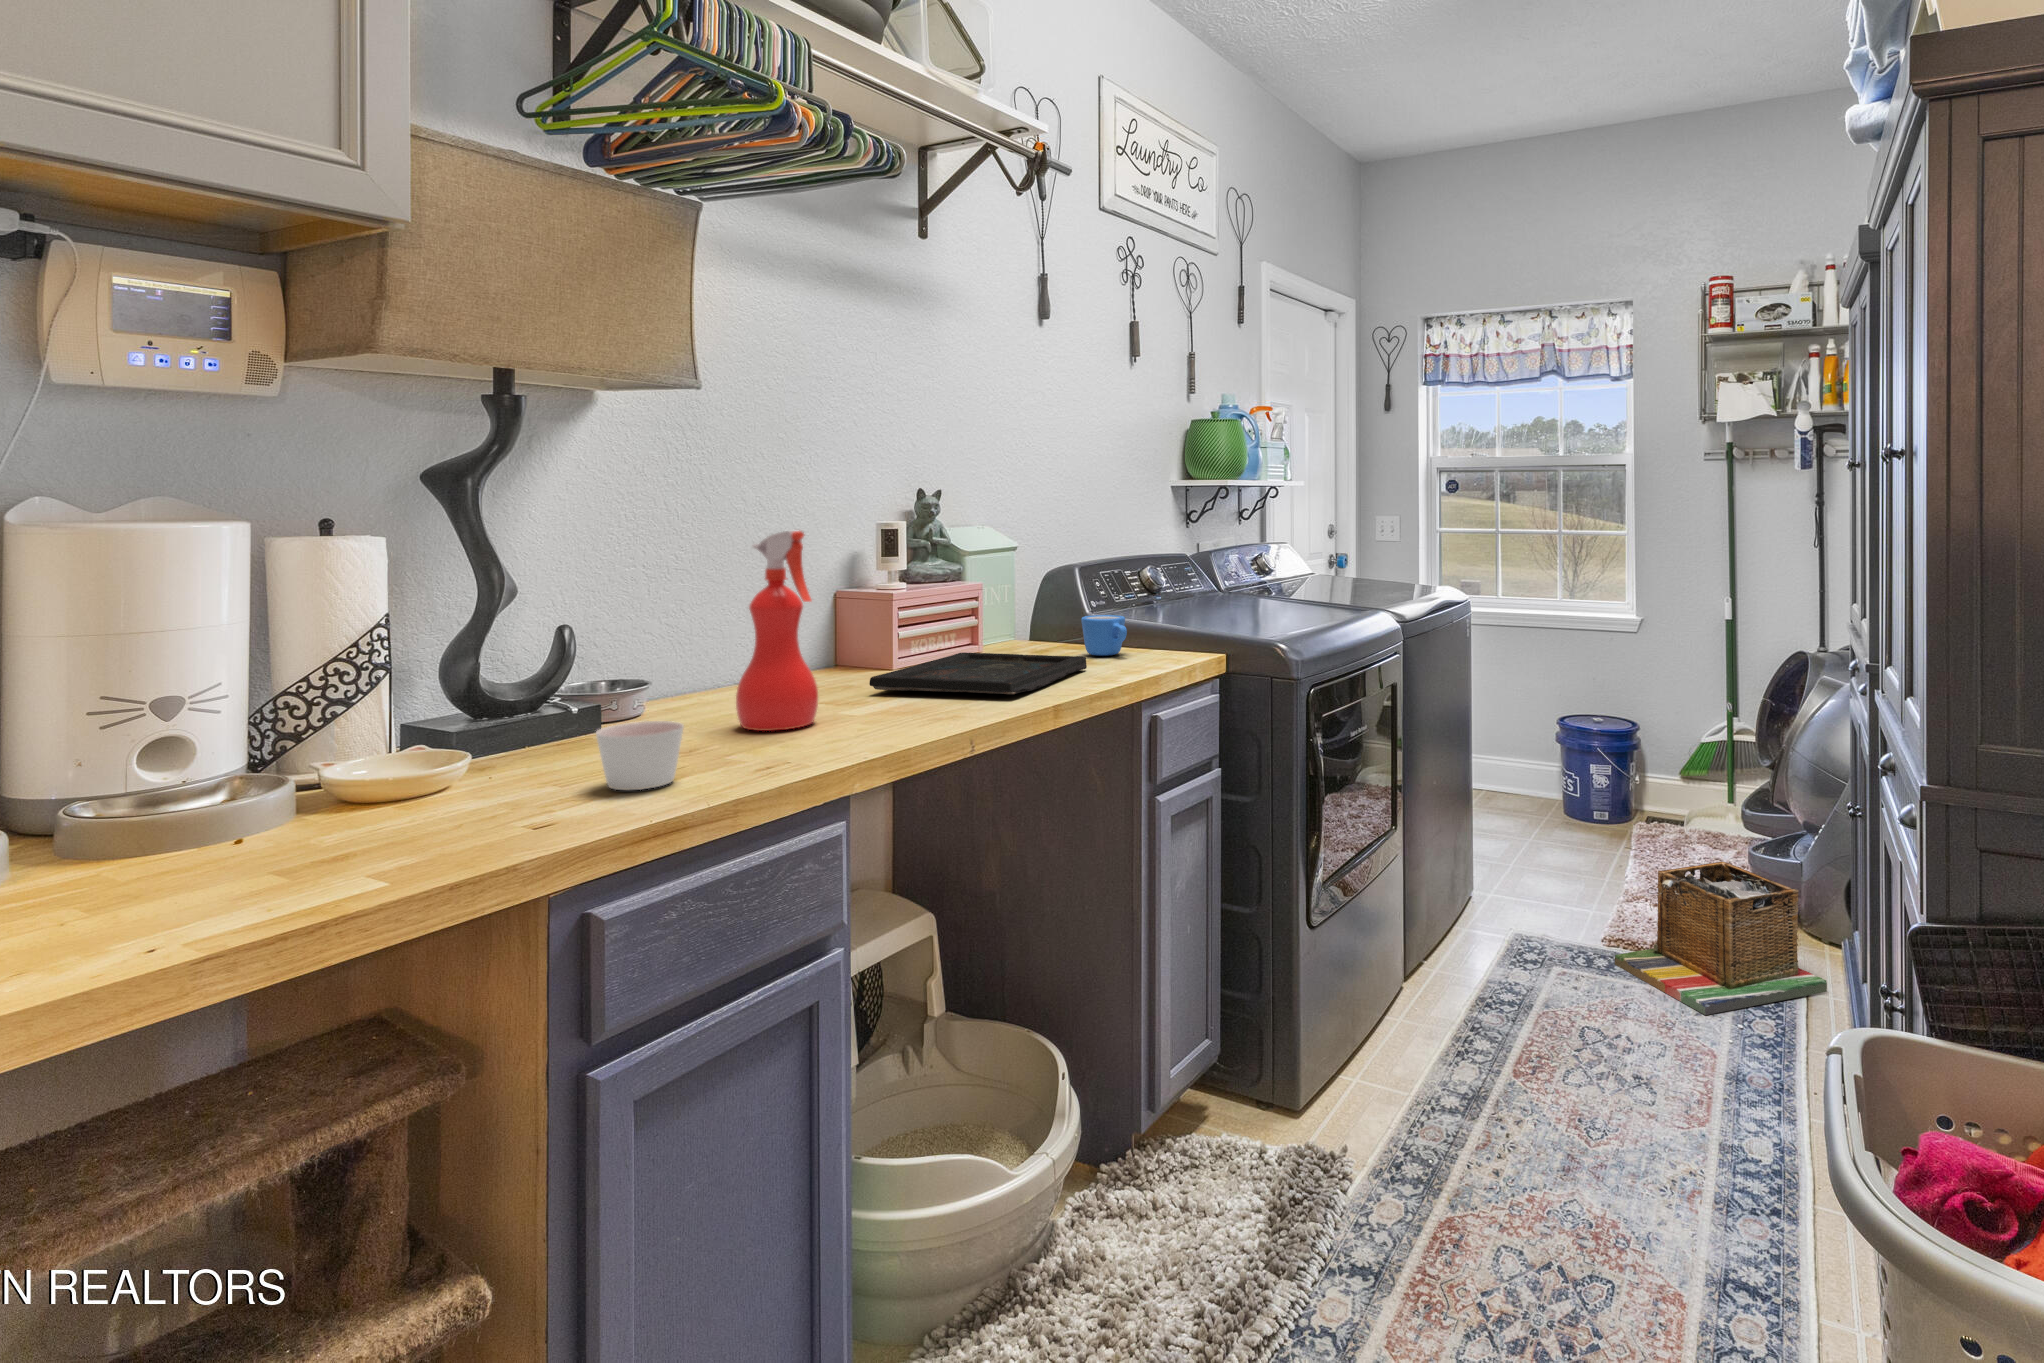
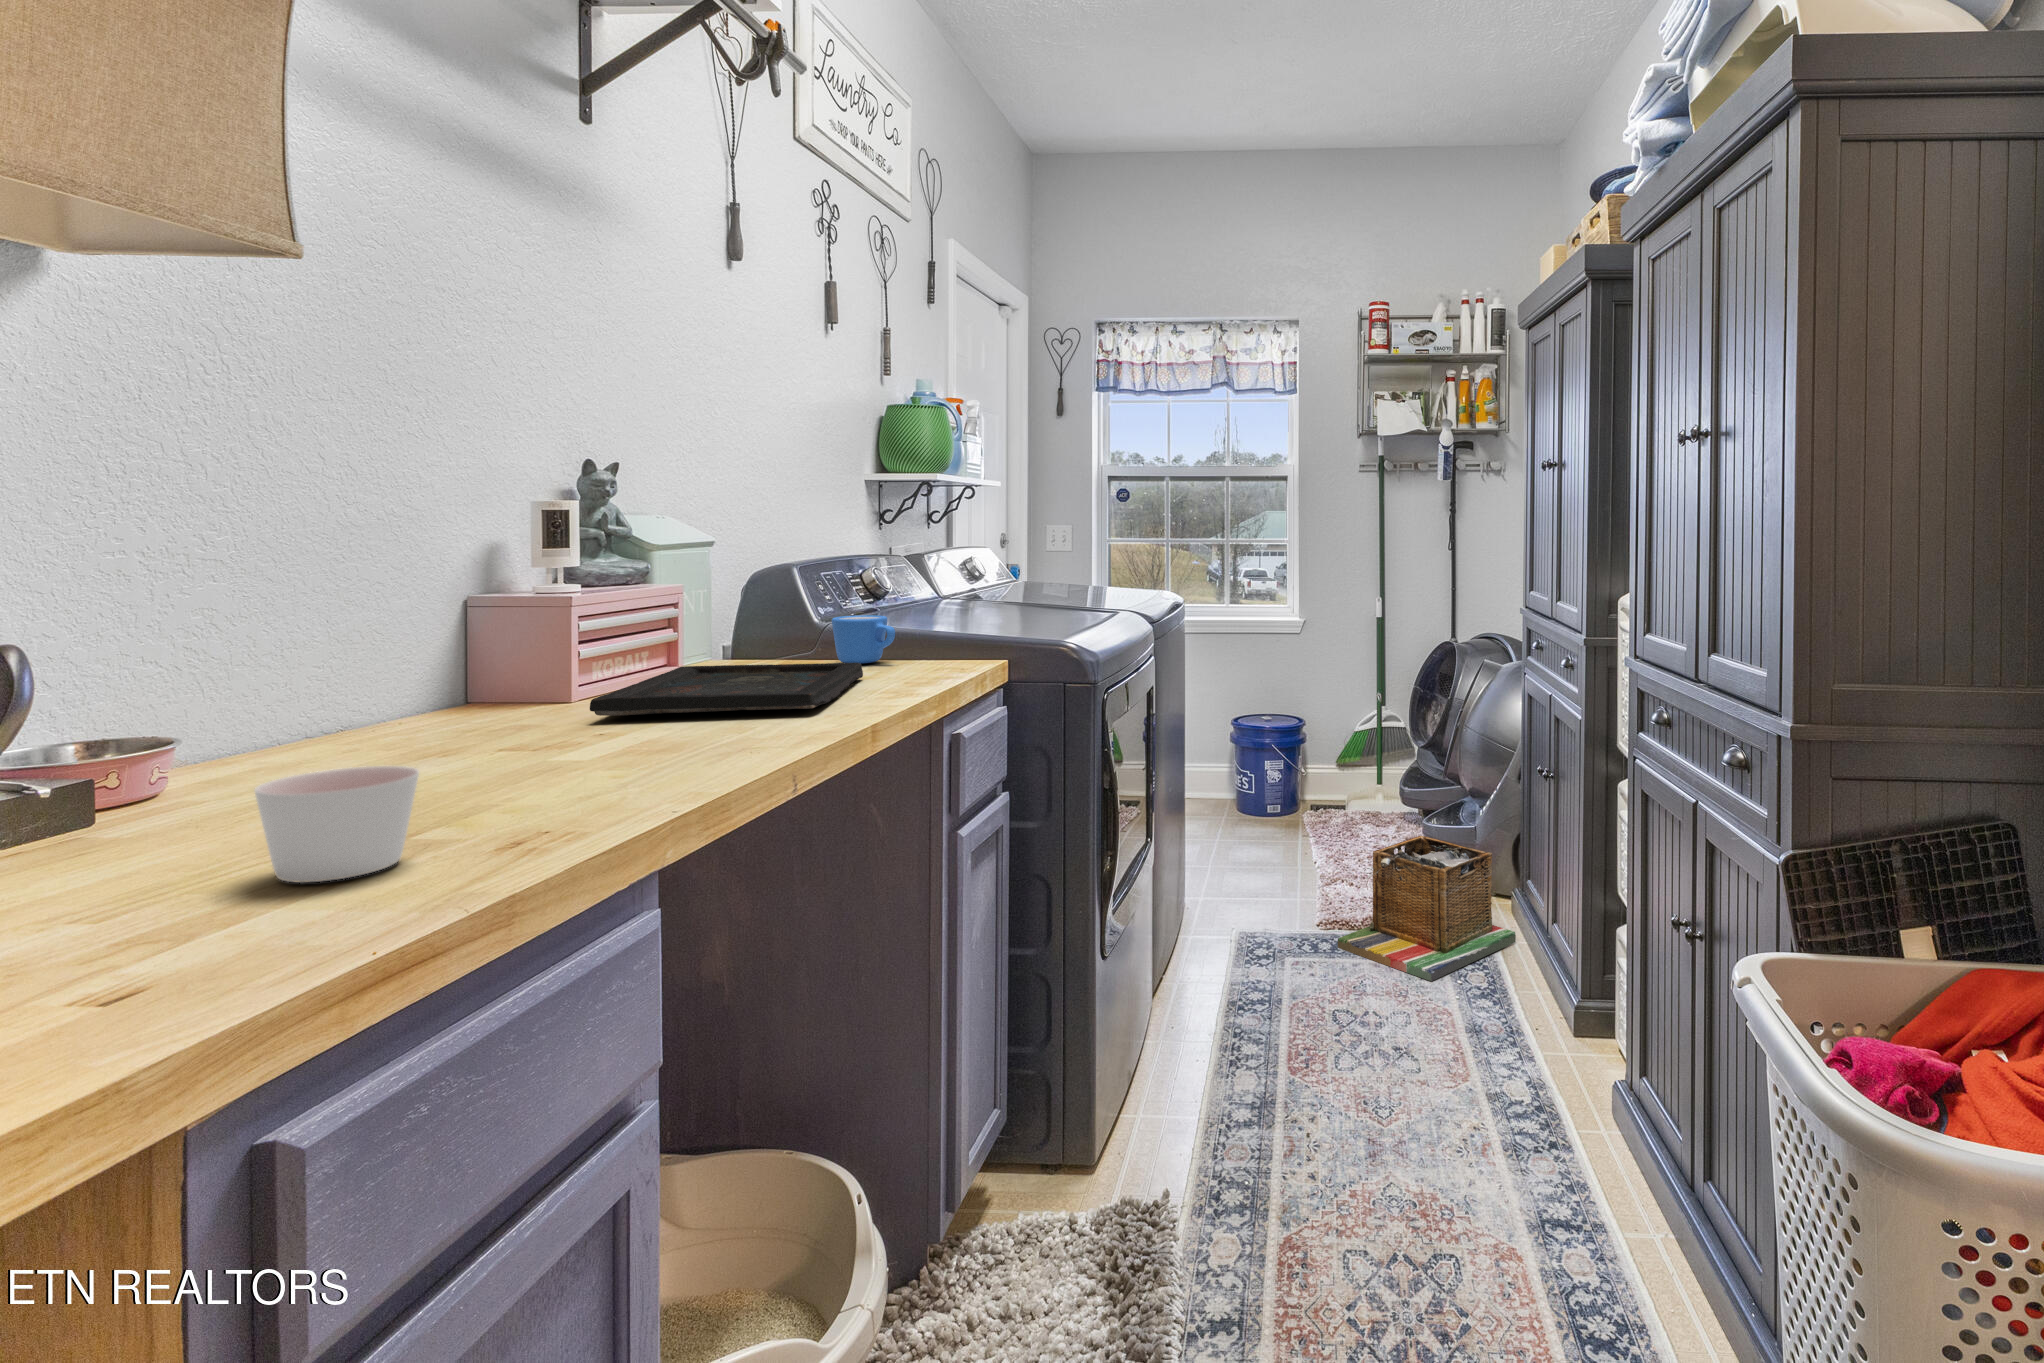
spray bottle: present [736,530,818,731] -> none [419,485,562,779]

